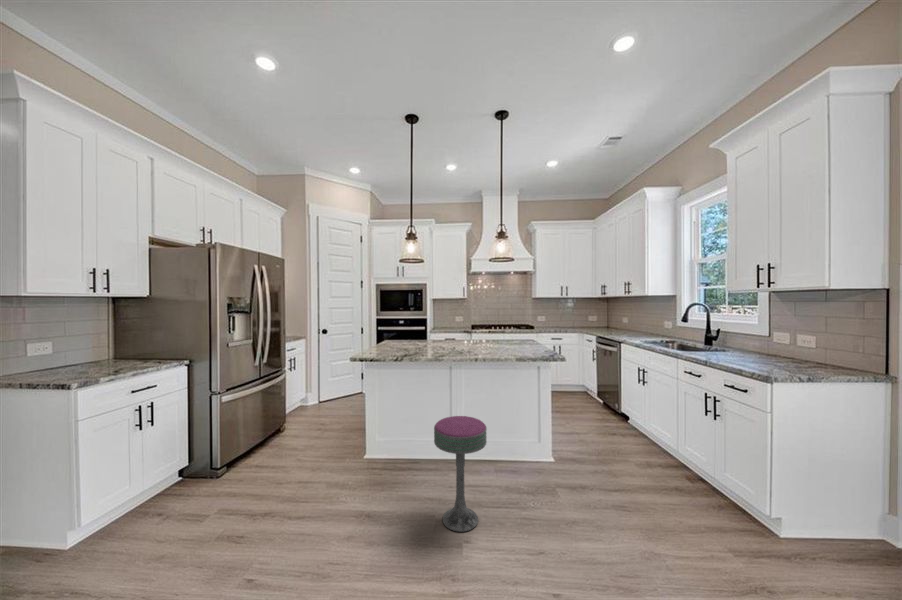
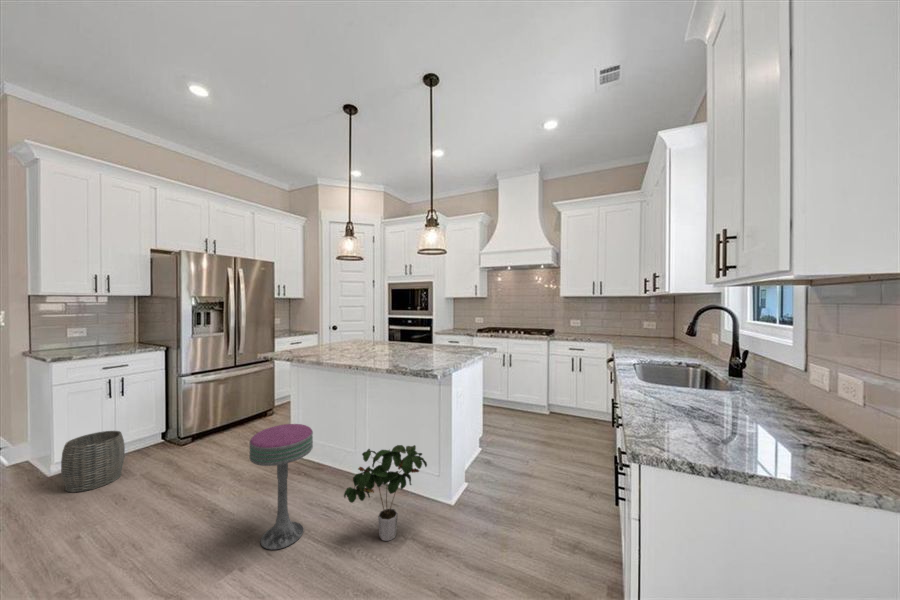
potted plant: none [513,419,558,500] -> present [344,445,427,541]
woven basket: none [113,469,190,557] -> present [61,431,125,492]

